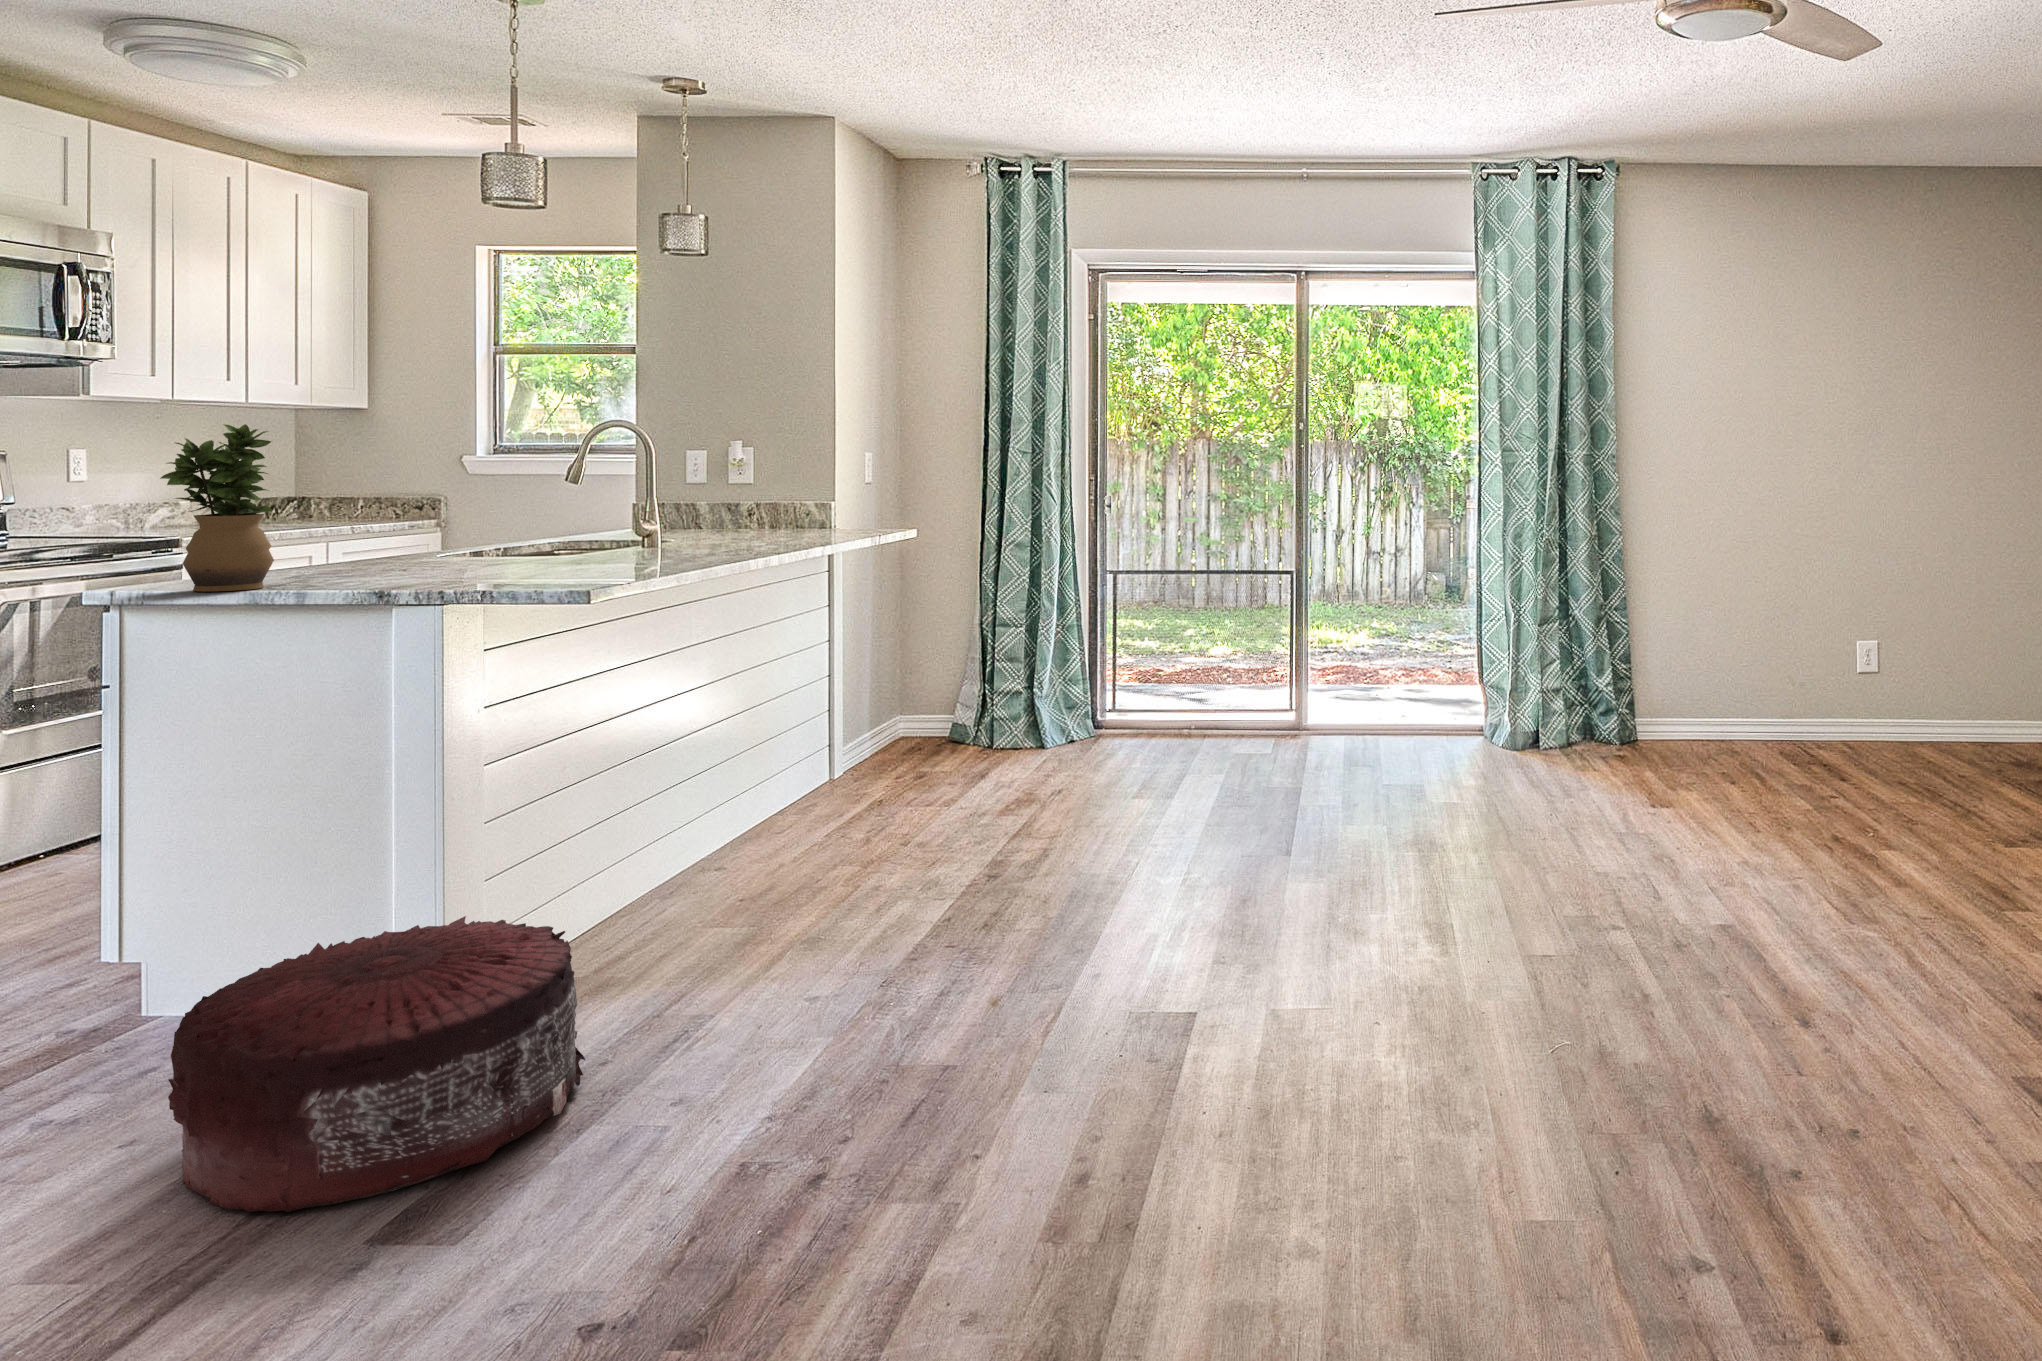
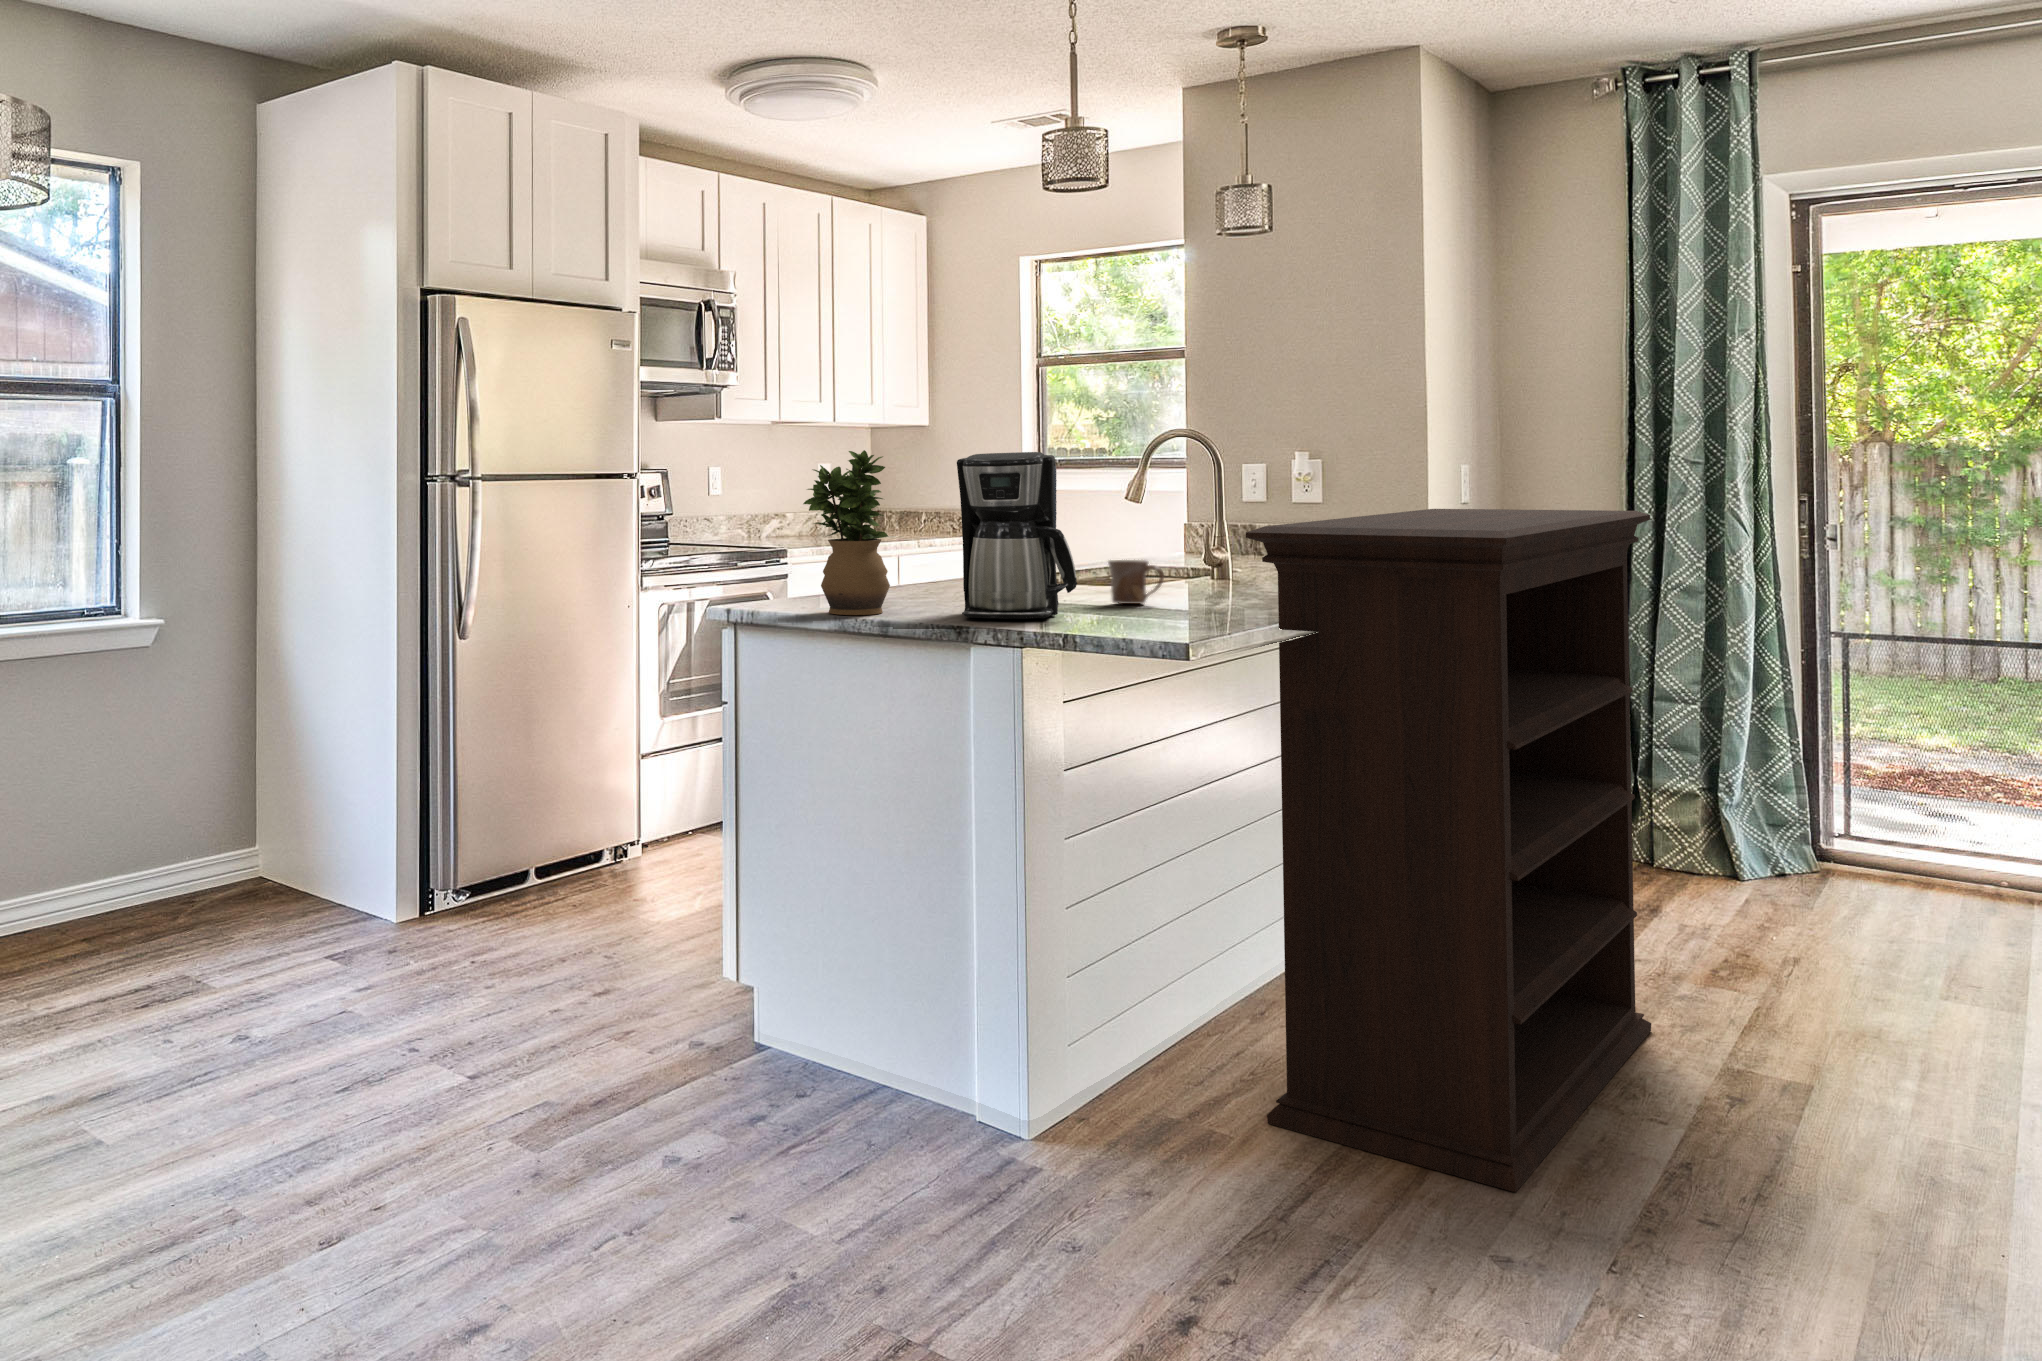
coffee maker: none [356,430,487,587] -> present [957,452,1077,619]
bookshelf: none [645,485,973,992] -> present [1246,509,1651,1192]
mug: none [527,530,582,568] -> present [1108,560,1164,604]
pouf: present [168,916,585,1212] -> none [842,990,1212,1292]

